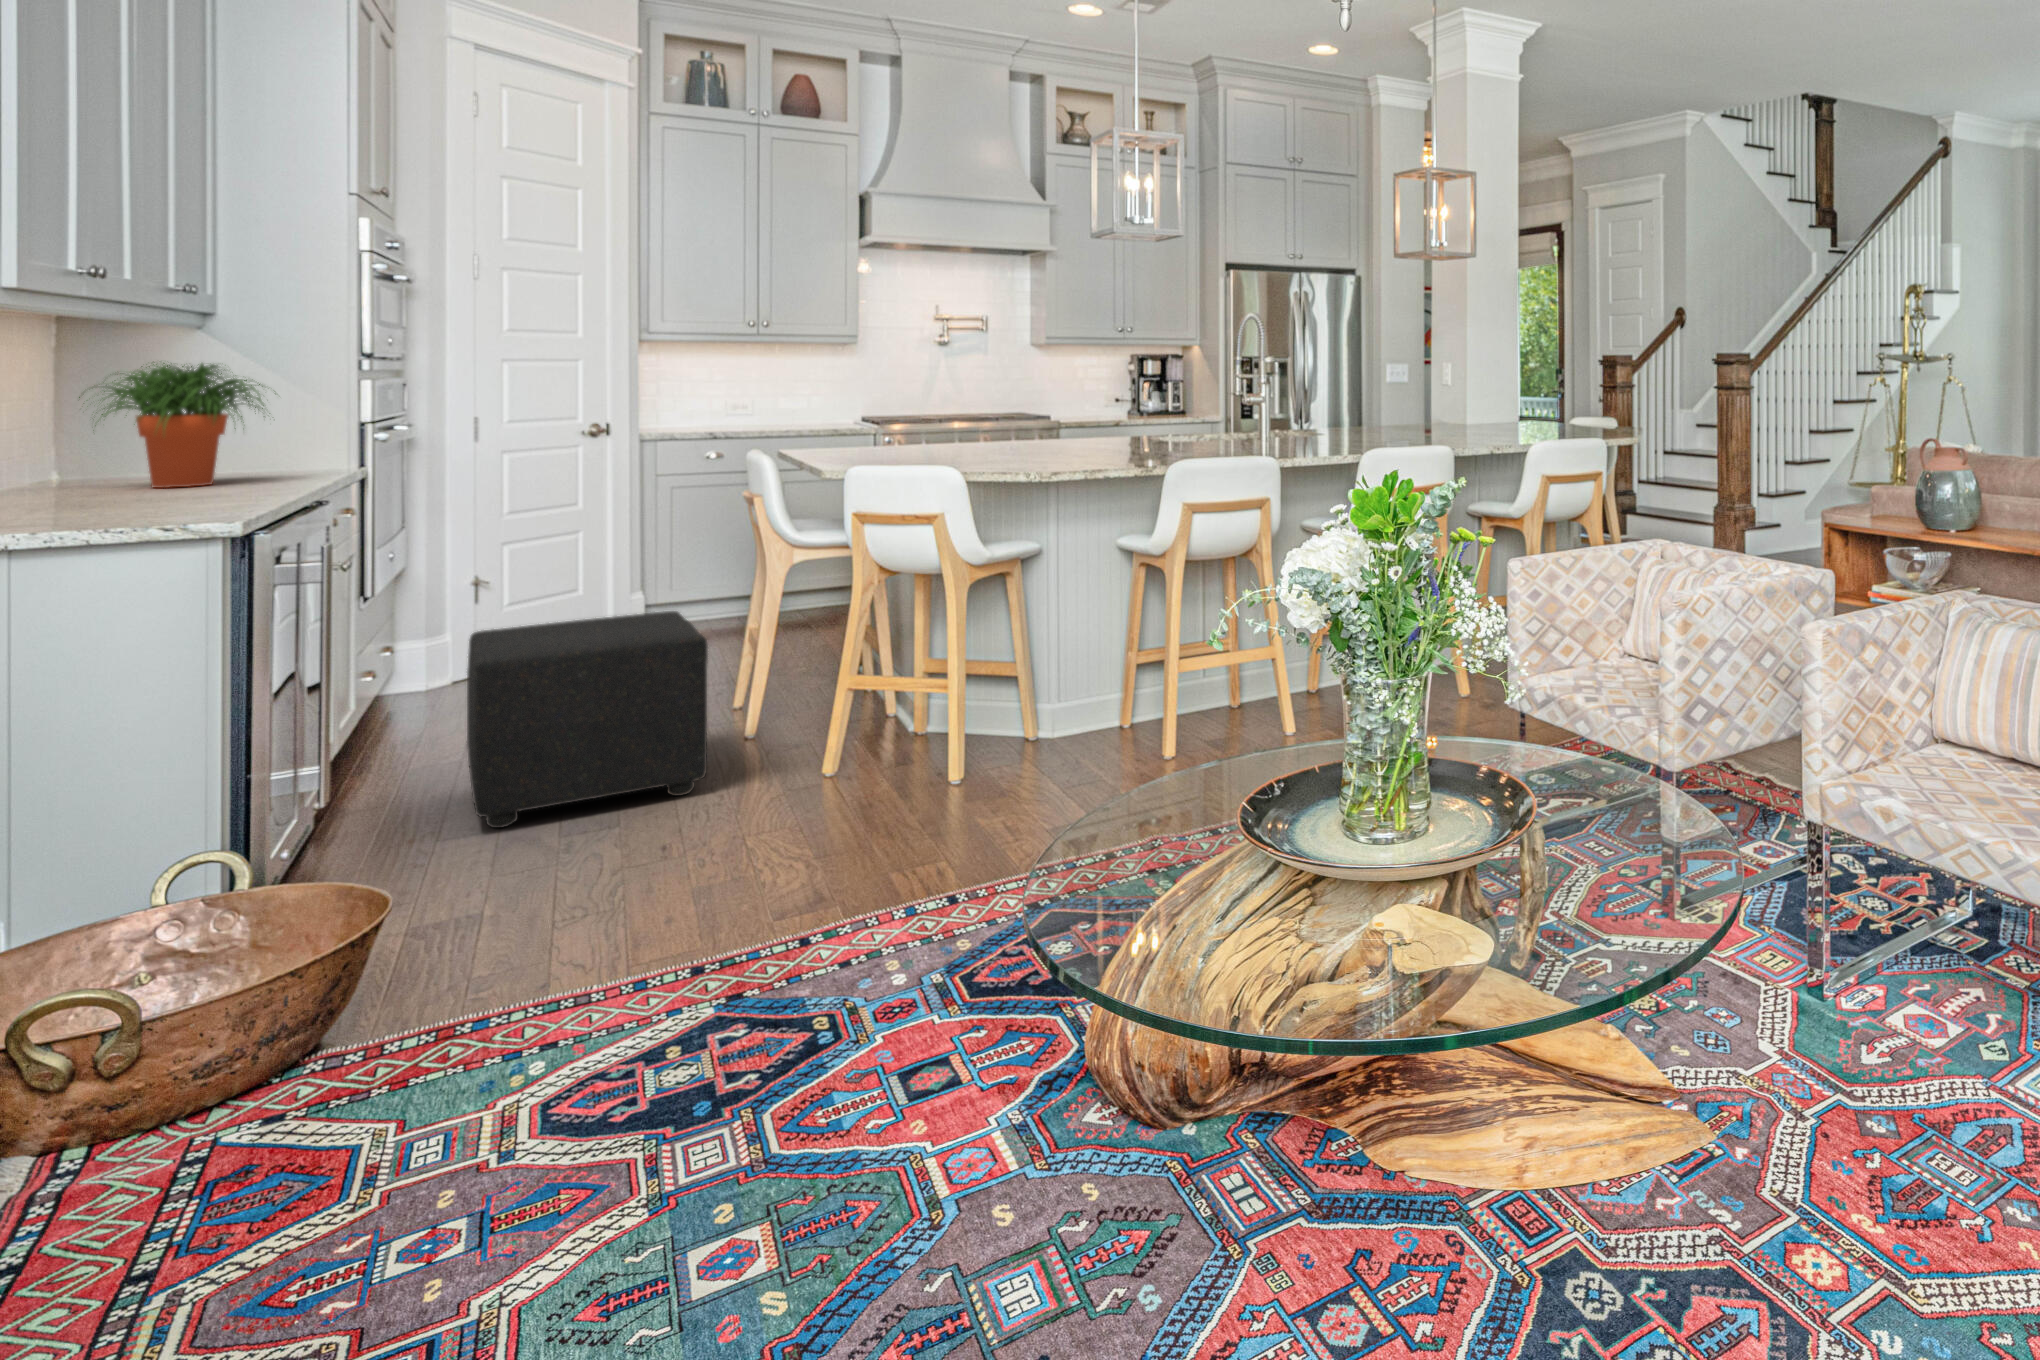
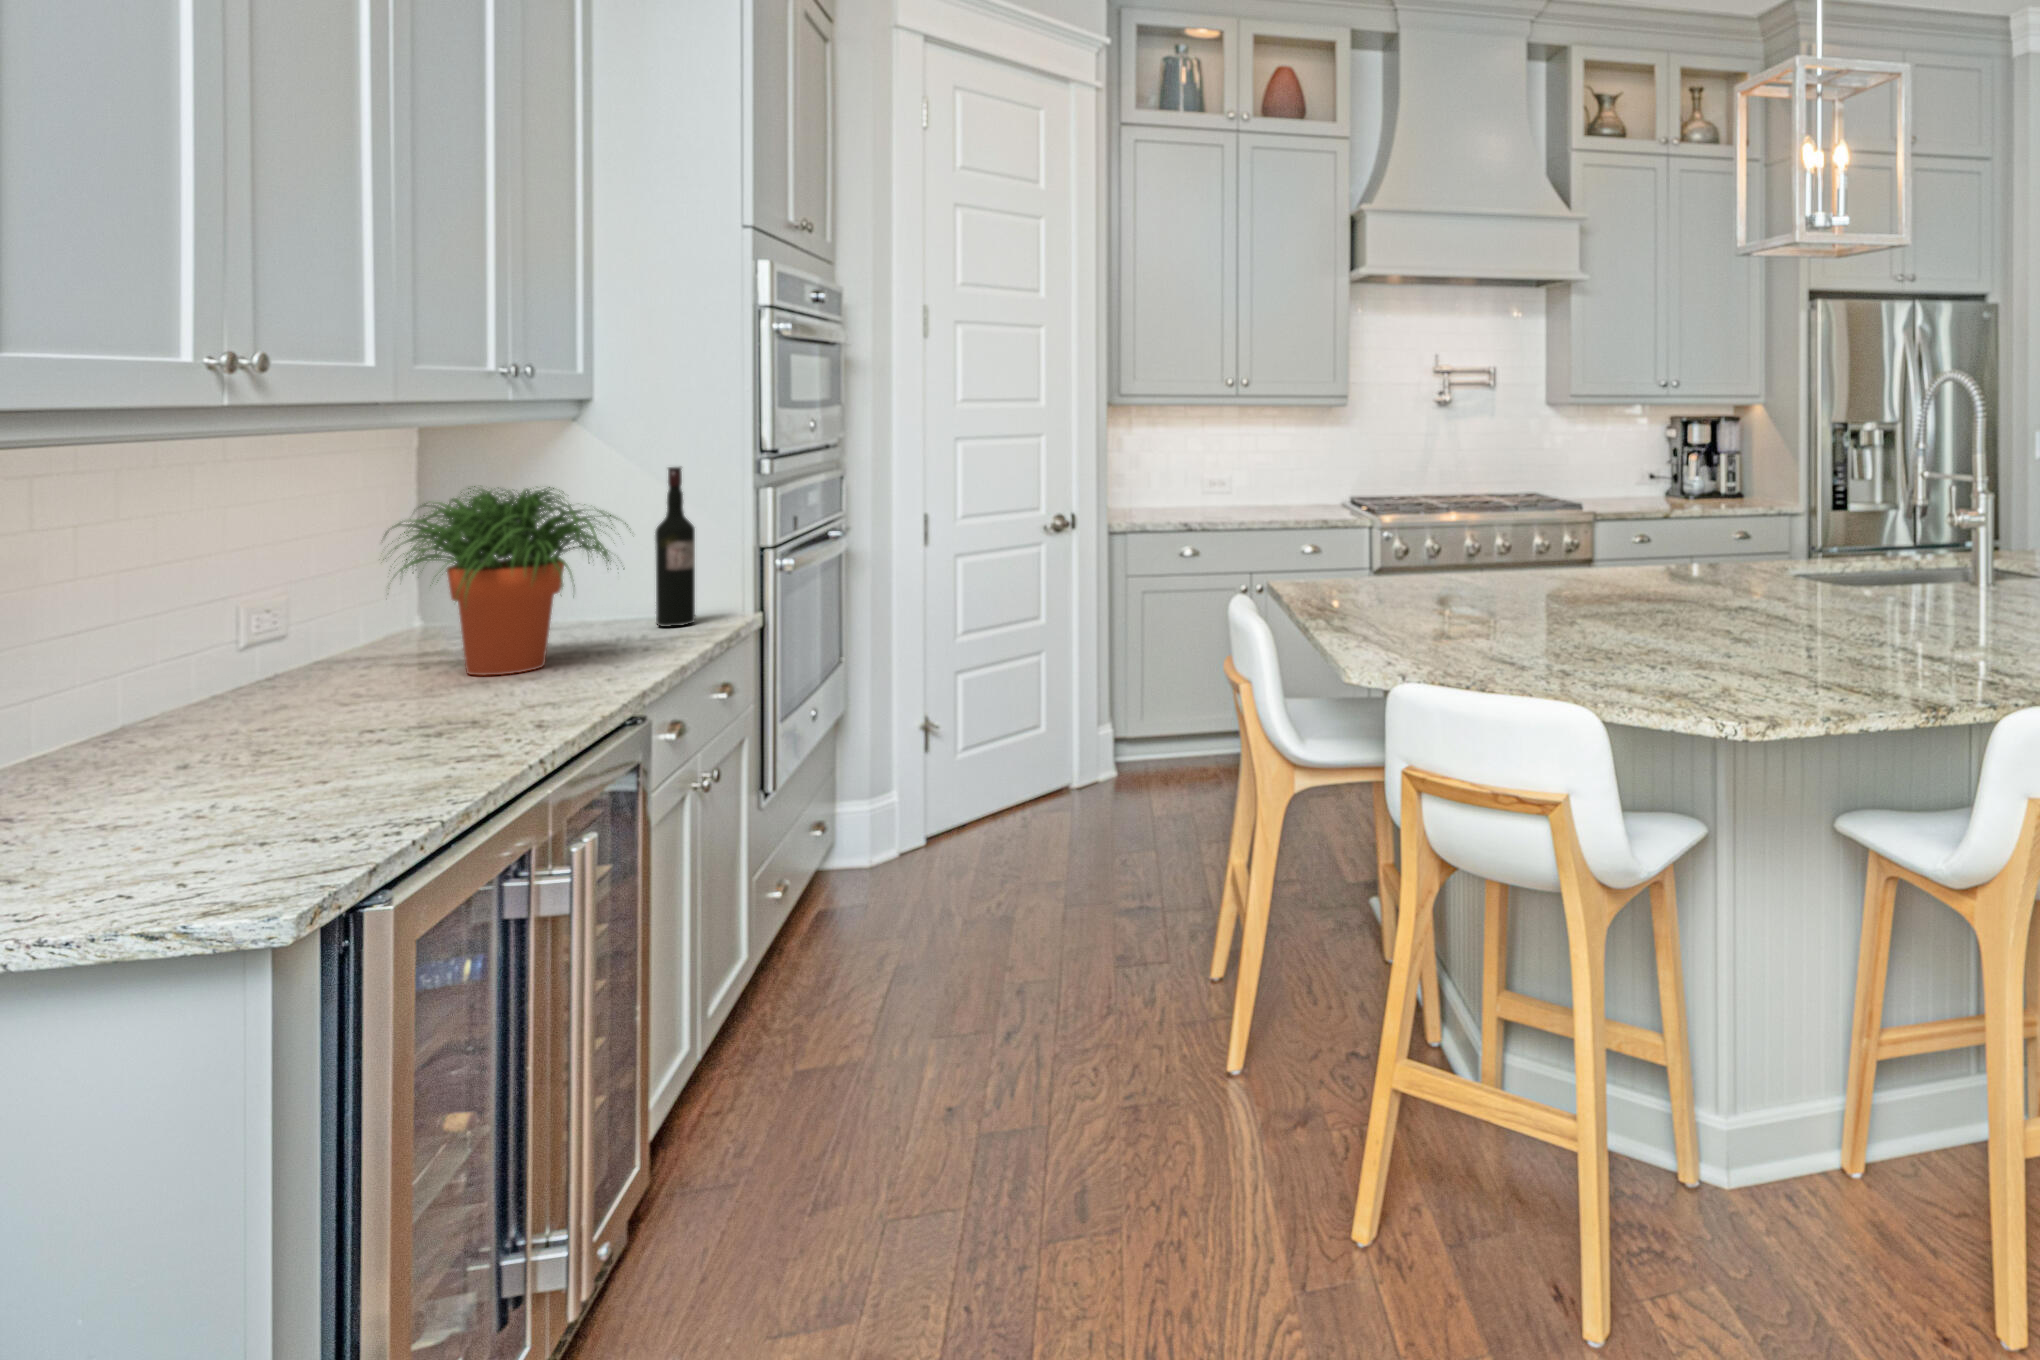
wine bottle: none [280,359,314,470] -> present [655,466,695,627]
ottoman: present [467,611,708,828] -> none [858,846,1187,1242]

